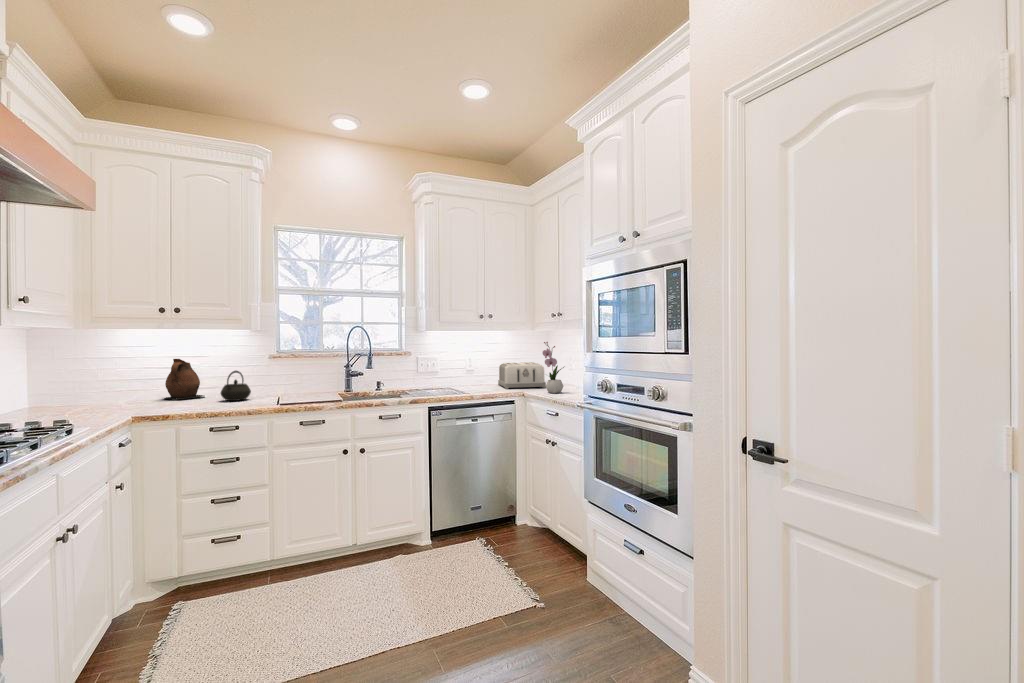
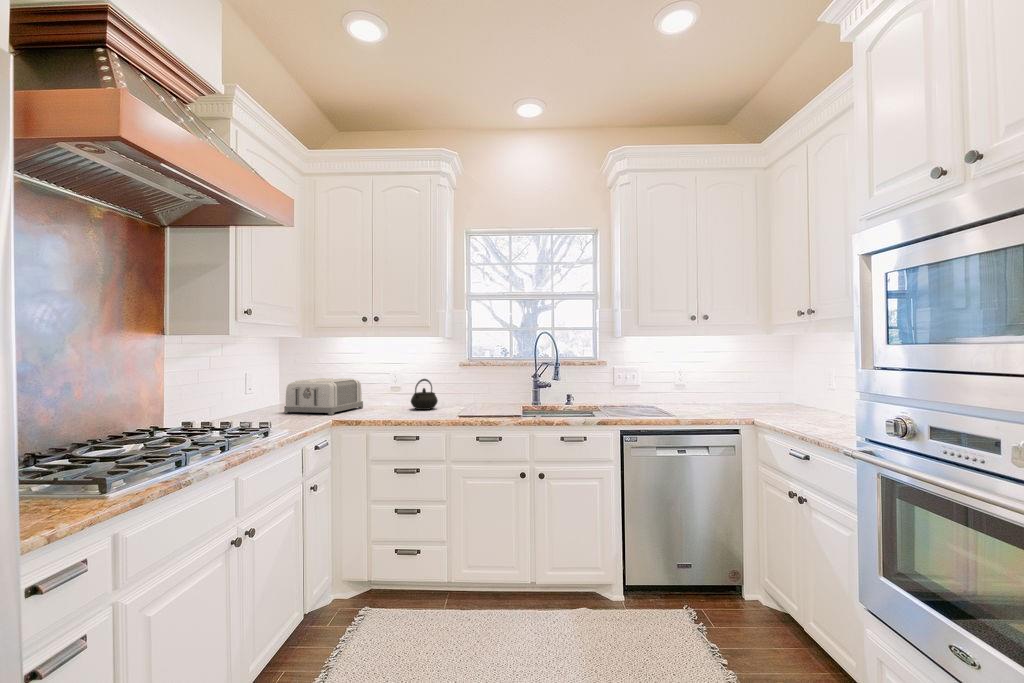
flower arrangement: present [542,342,564,393] -> none [782,350,820,423]
ceramic pitcher: present [164,359,204,399] -> none [366,366,403,405]
toaster: present [498,362,546,389] -> present [284,378,363,415]

